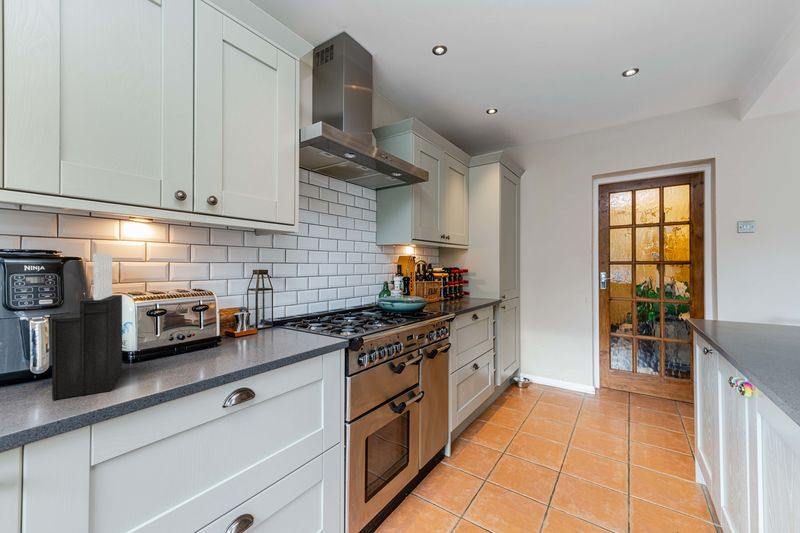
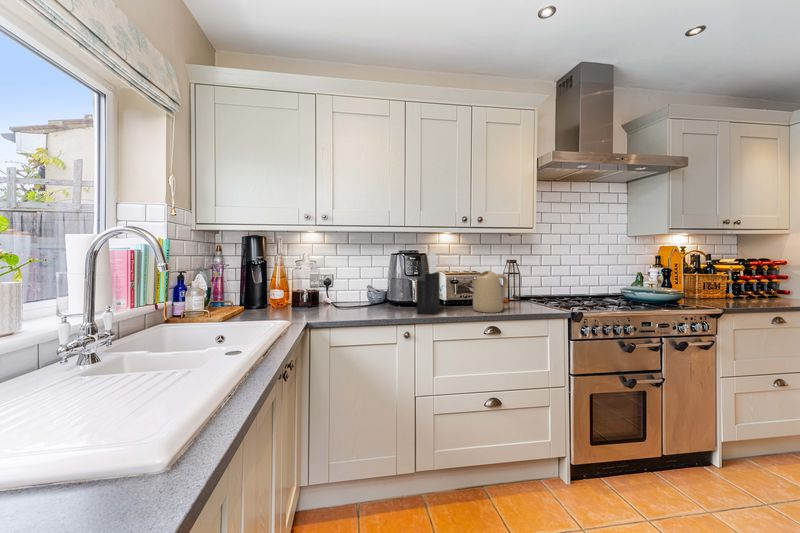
kettle: none [198,288,263,362] -> present [471,271,508,313]

